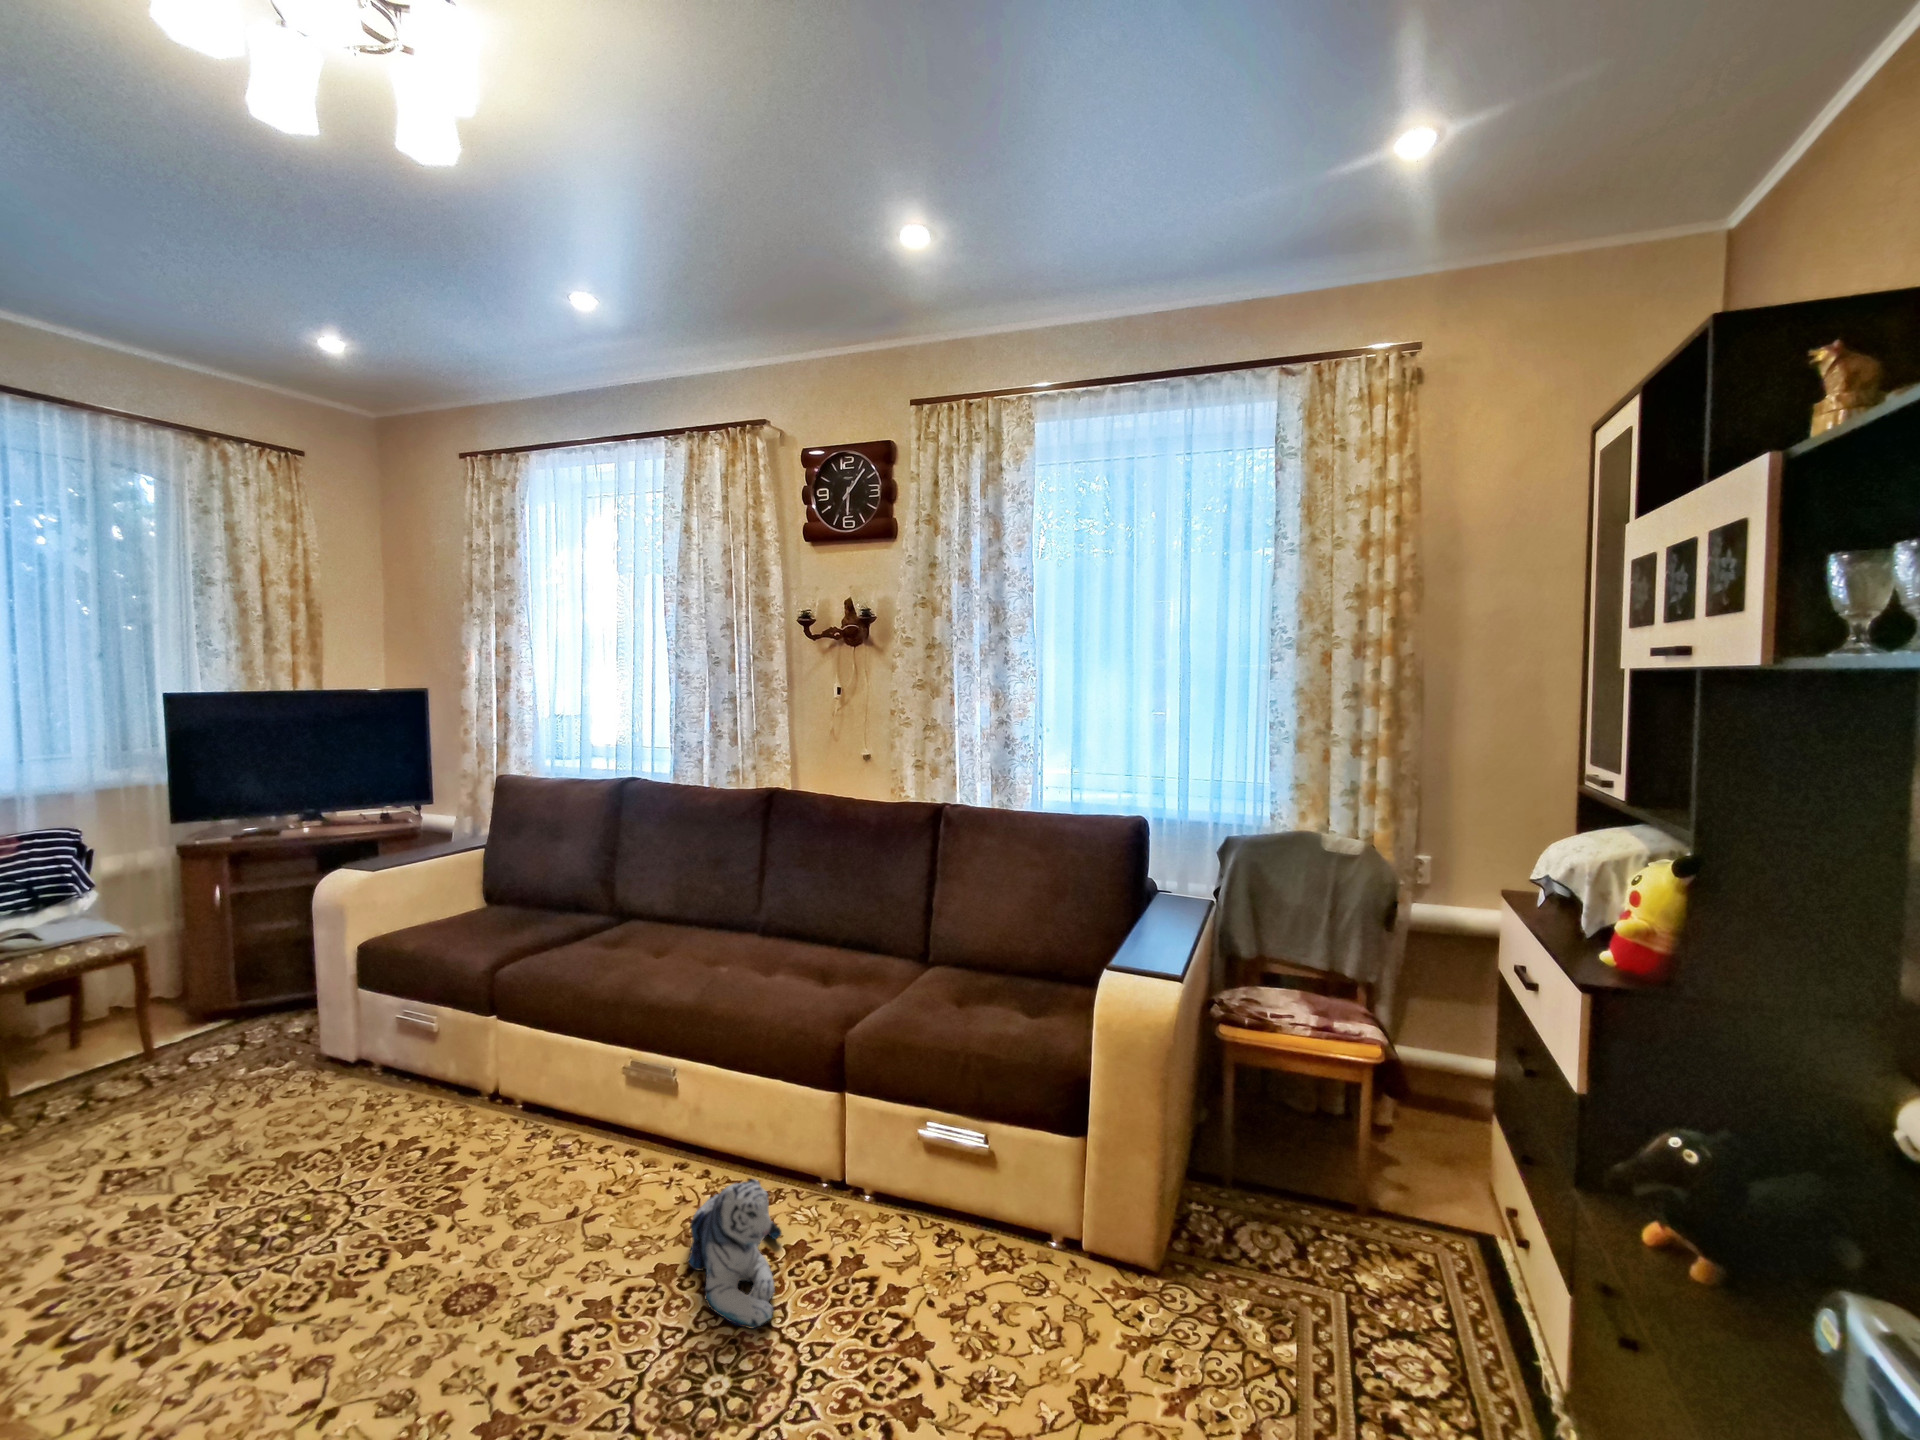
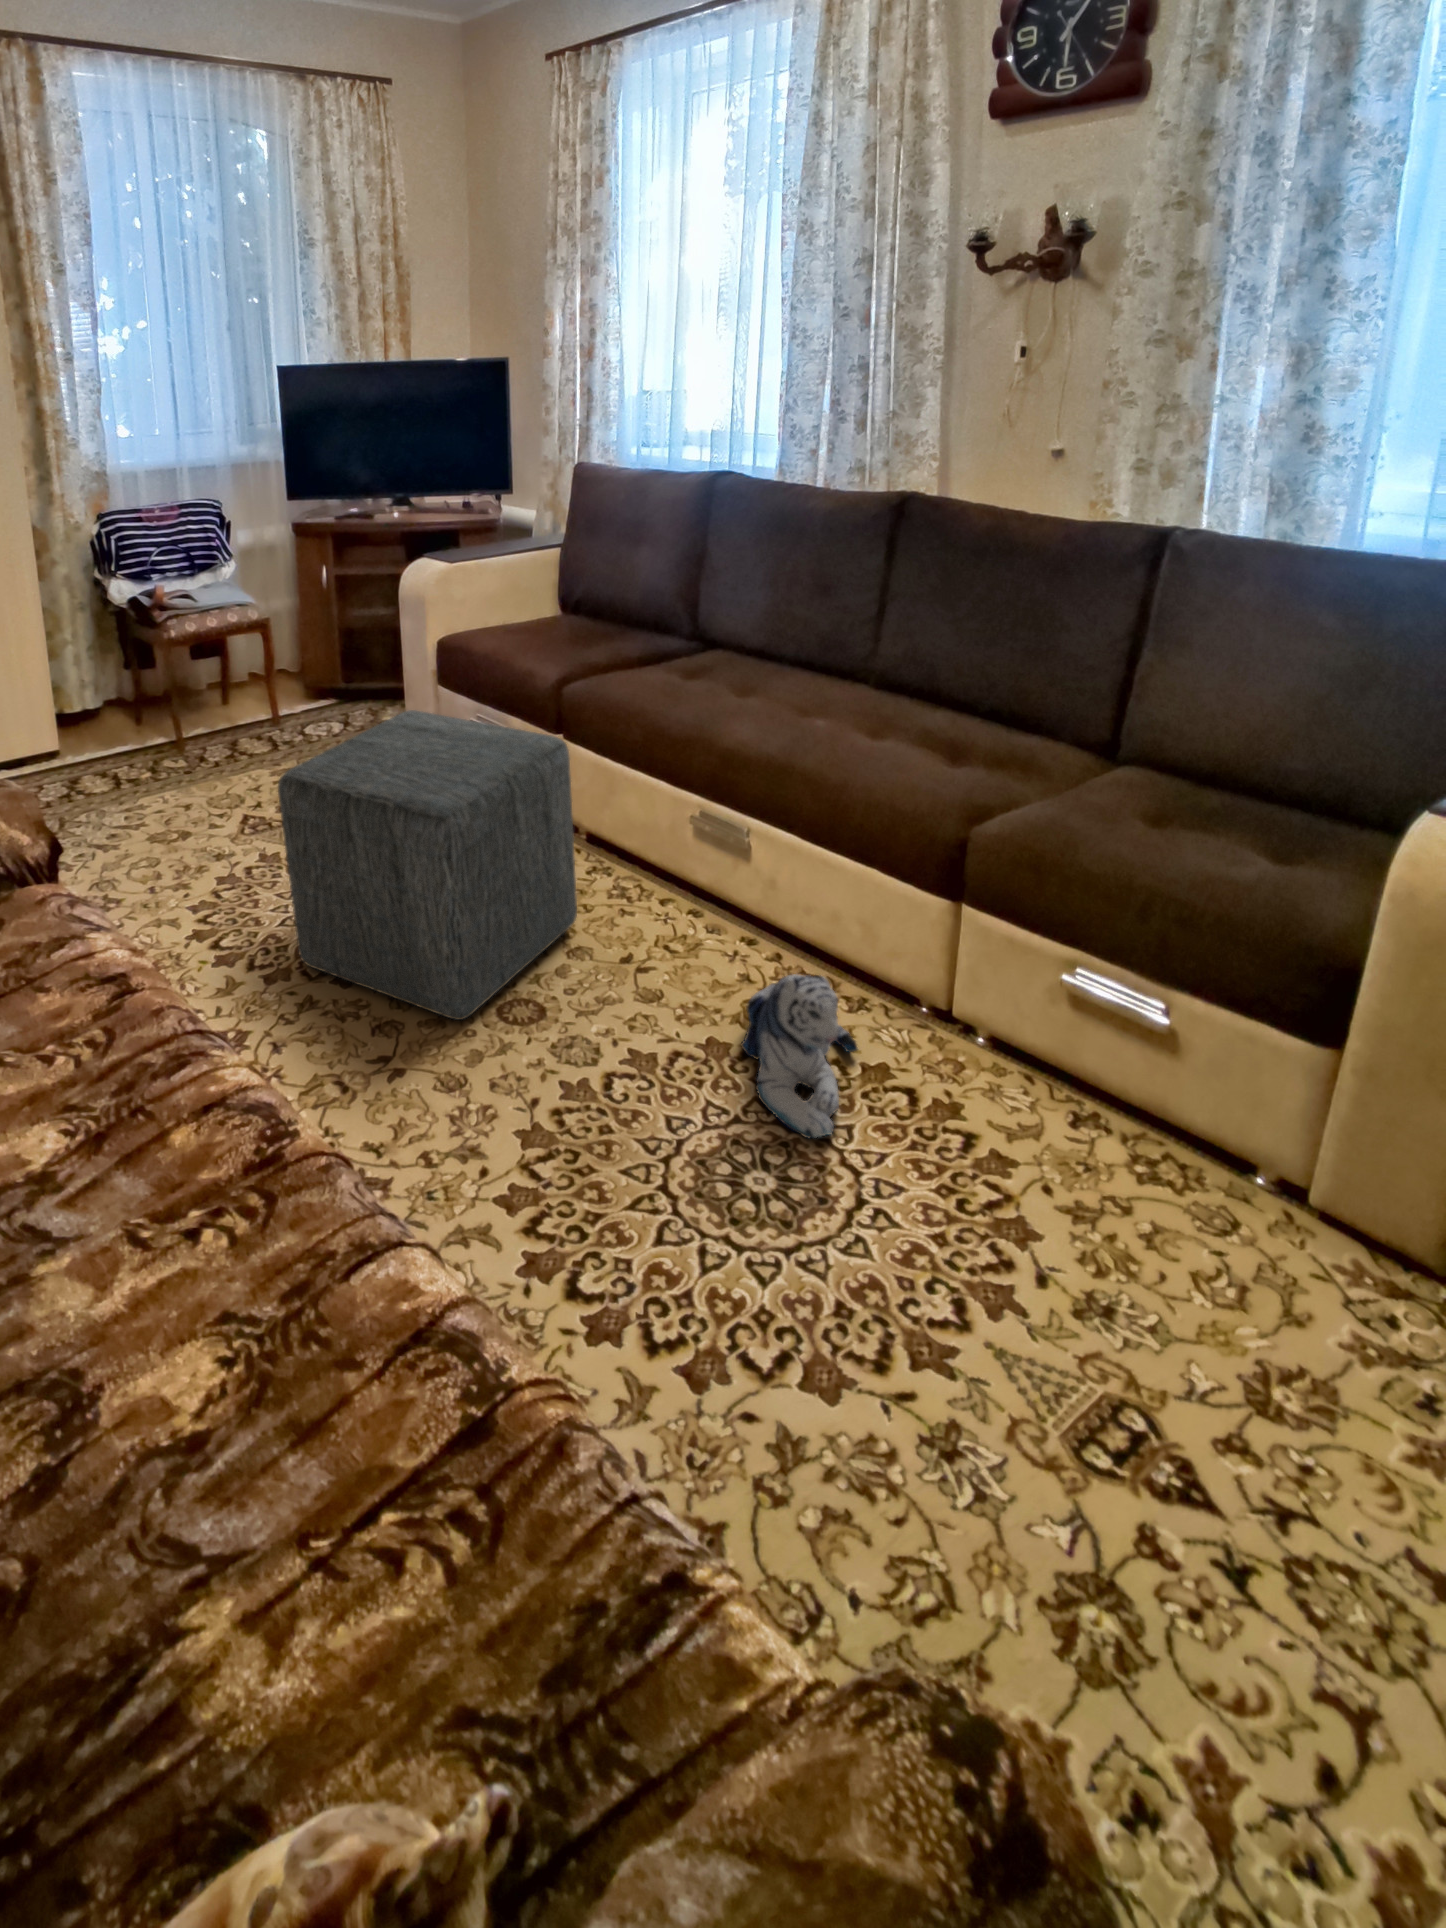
ottoman: none [171,1016,525,1333] -> present [278,710,577,1020]

